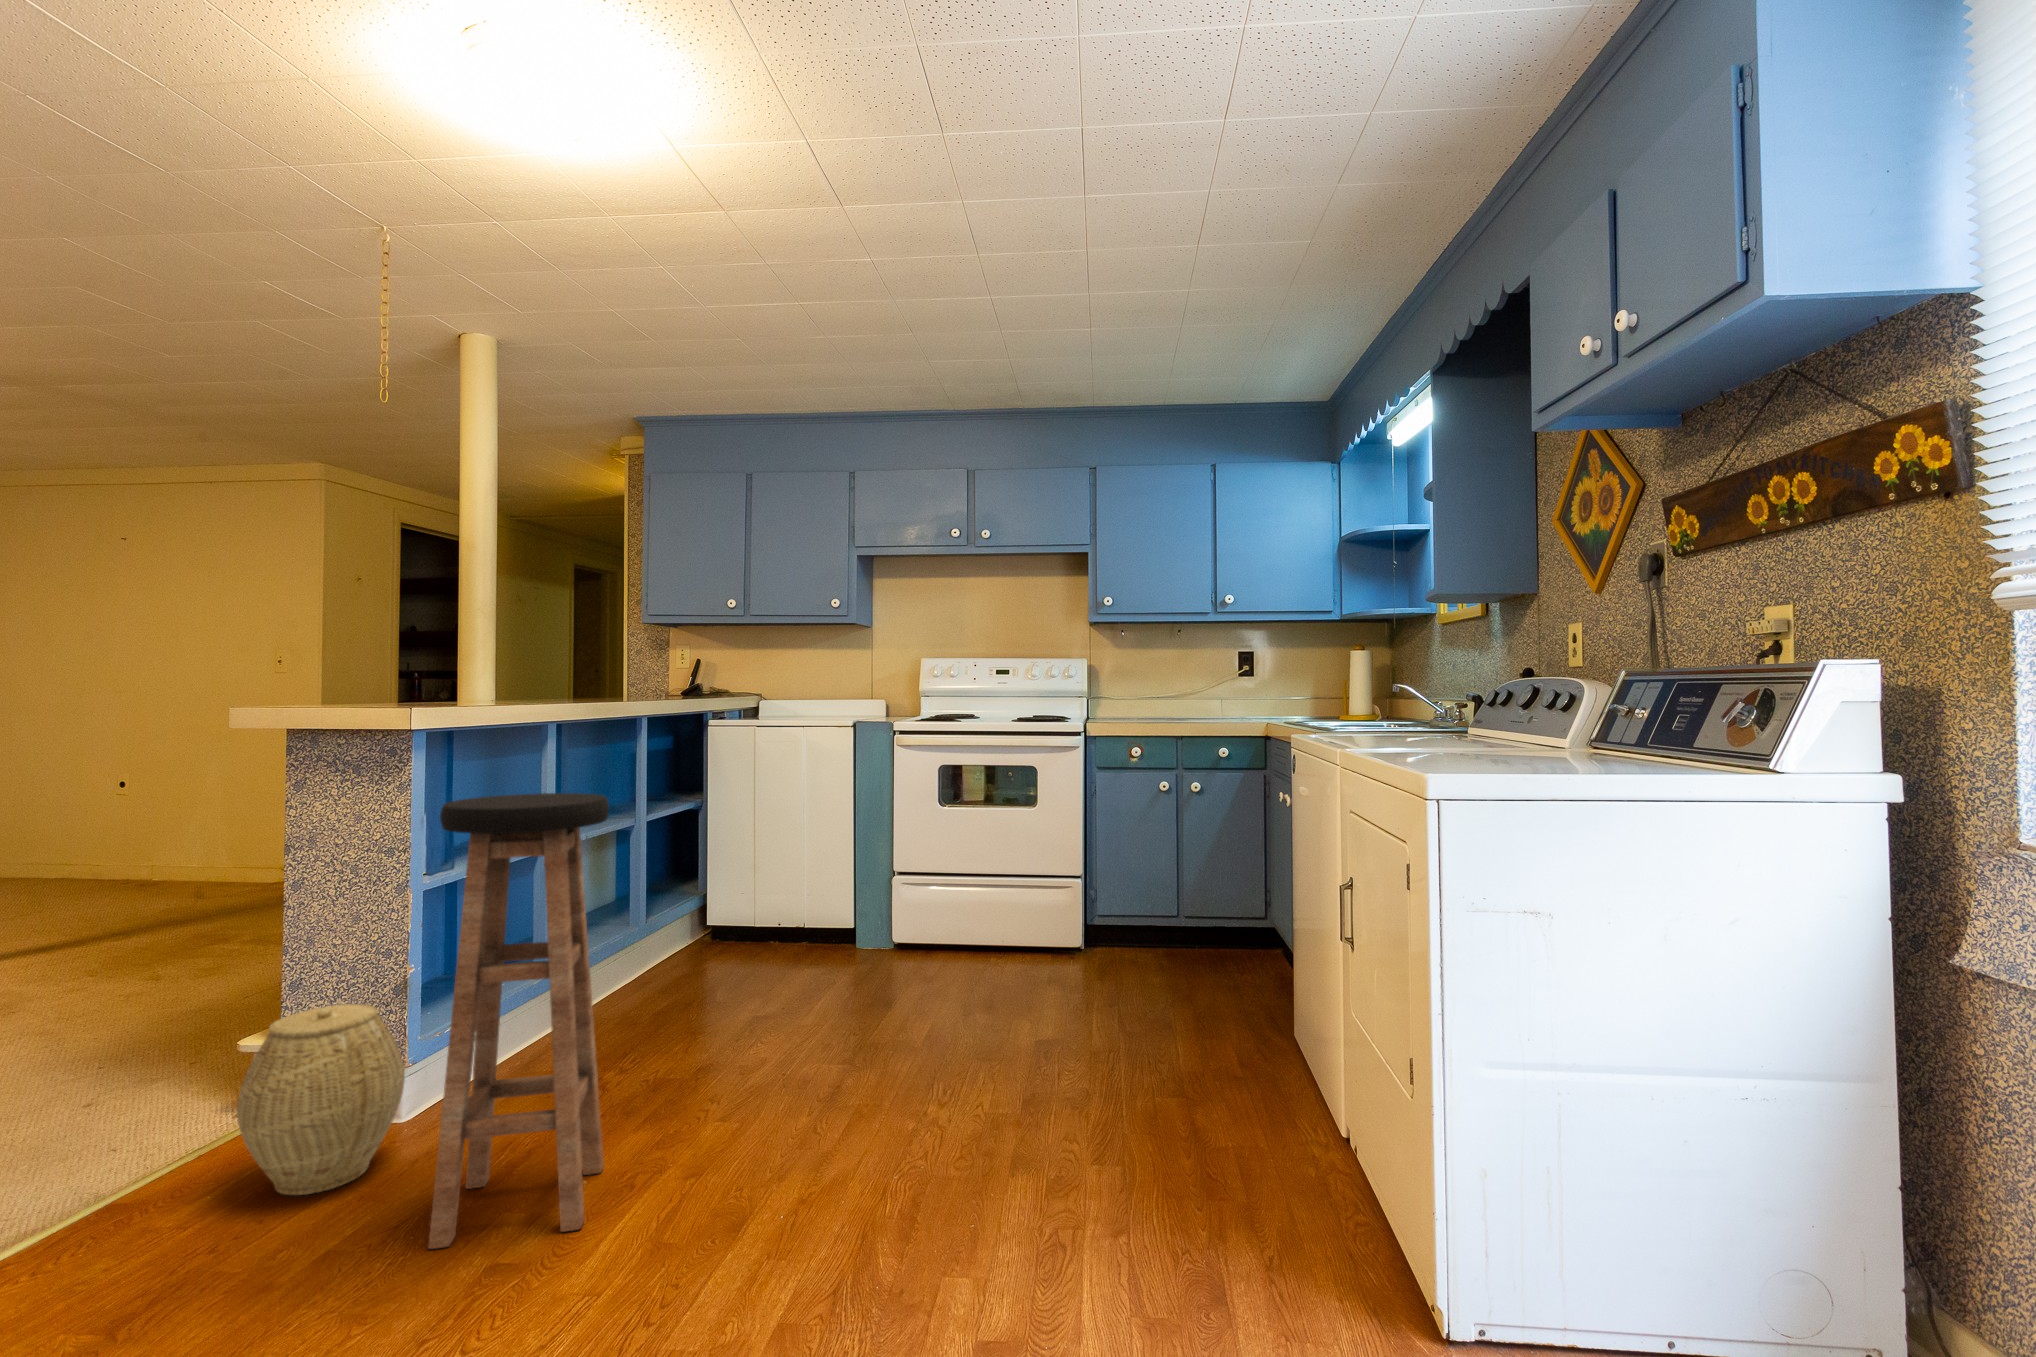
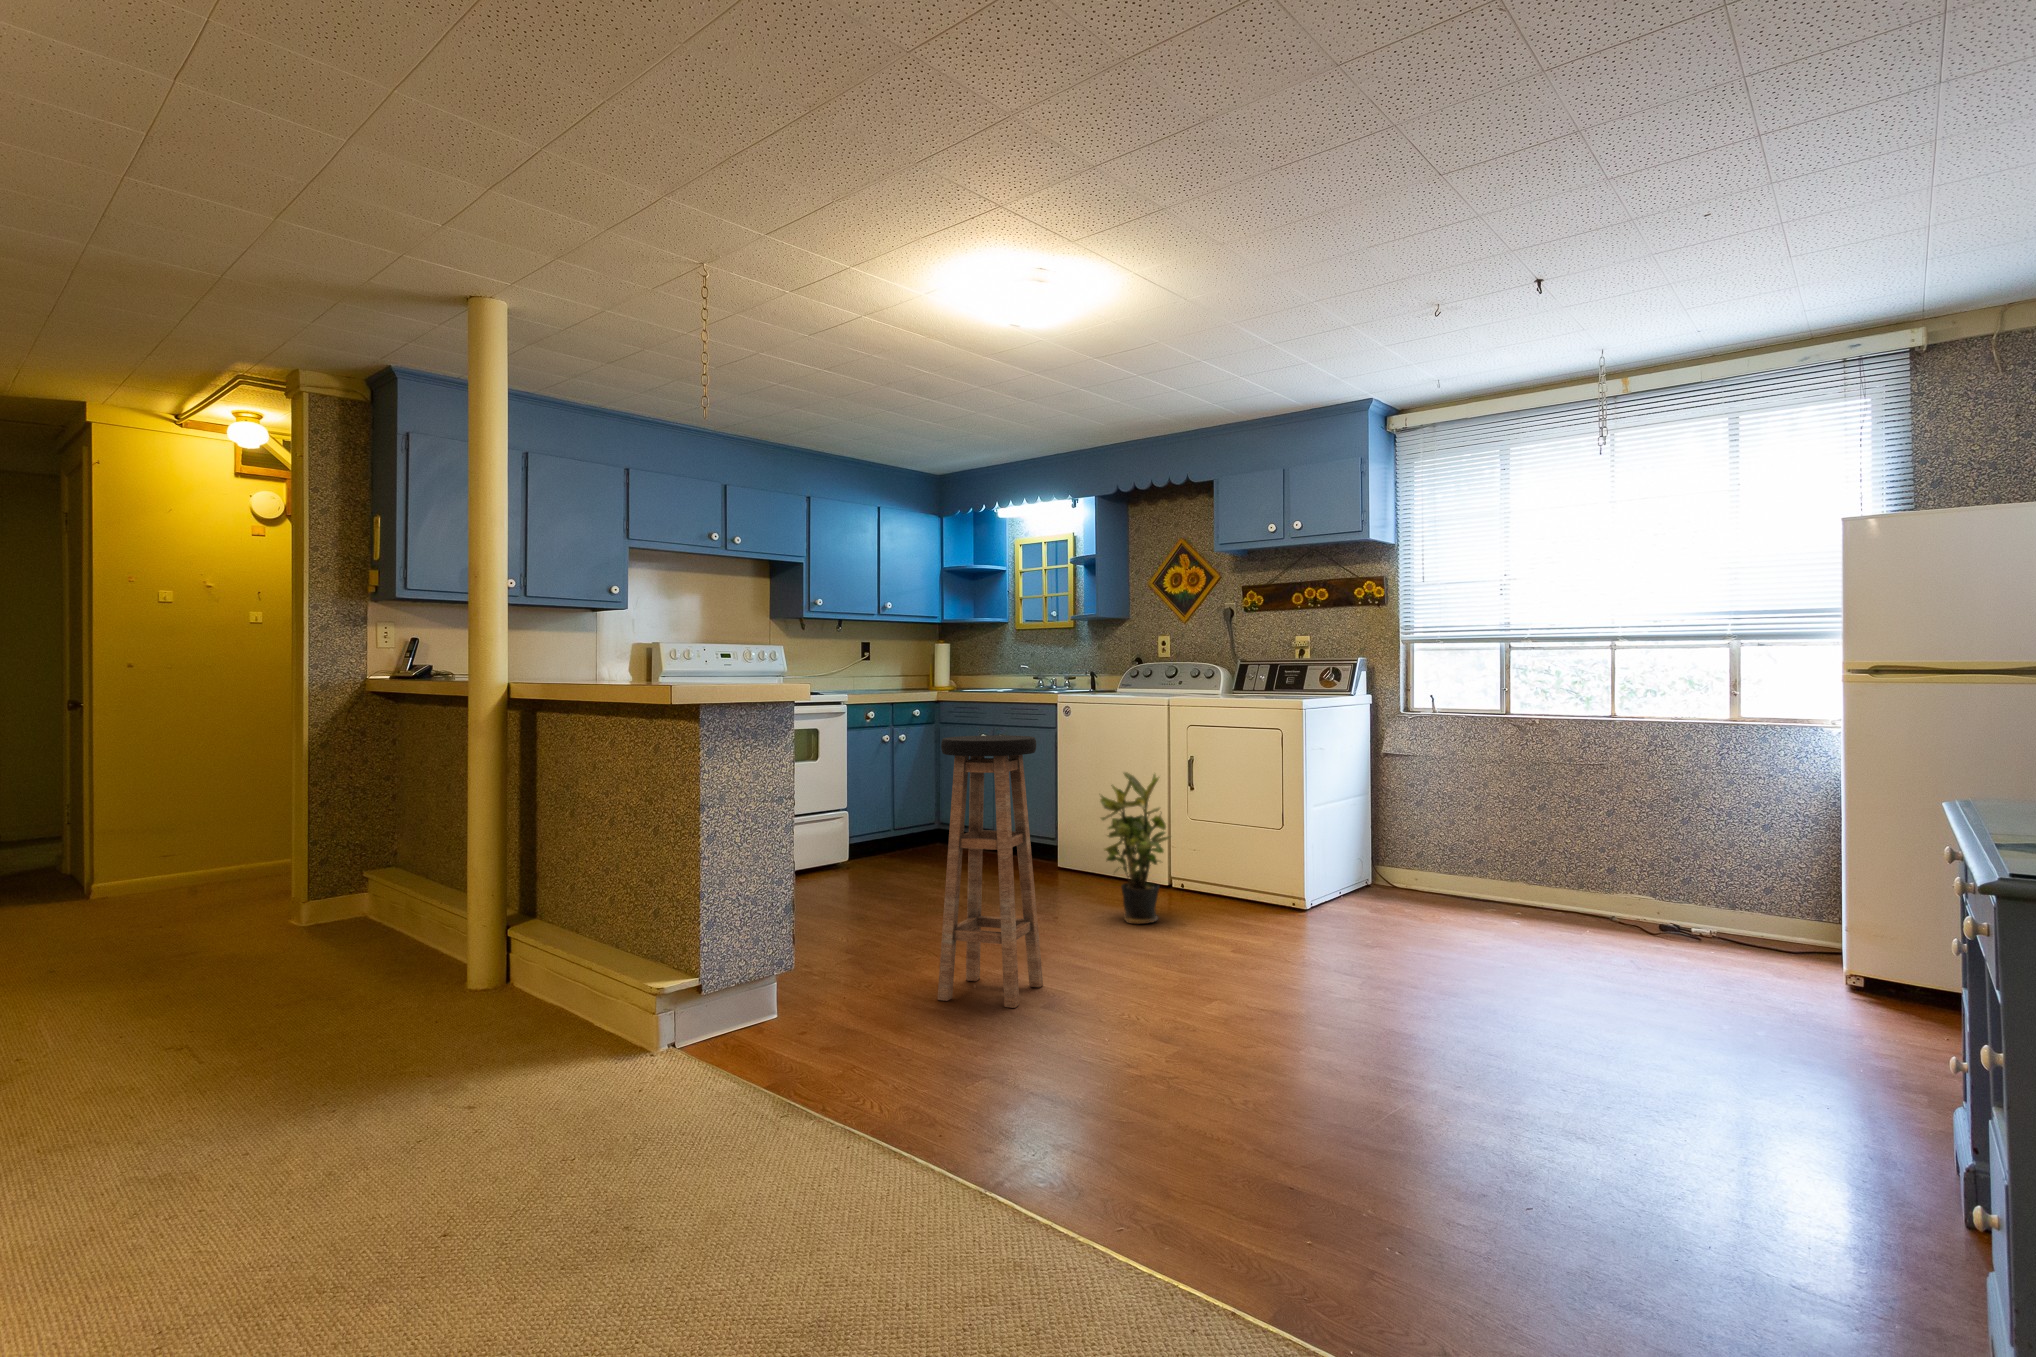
potted plant: none [994,886,1154,1199] -> present [1100,773,1169,924]
woven basket: present [237,1004,405,1195] -> none [808,904,909,1036]

